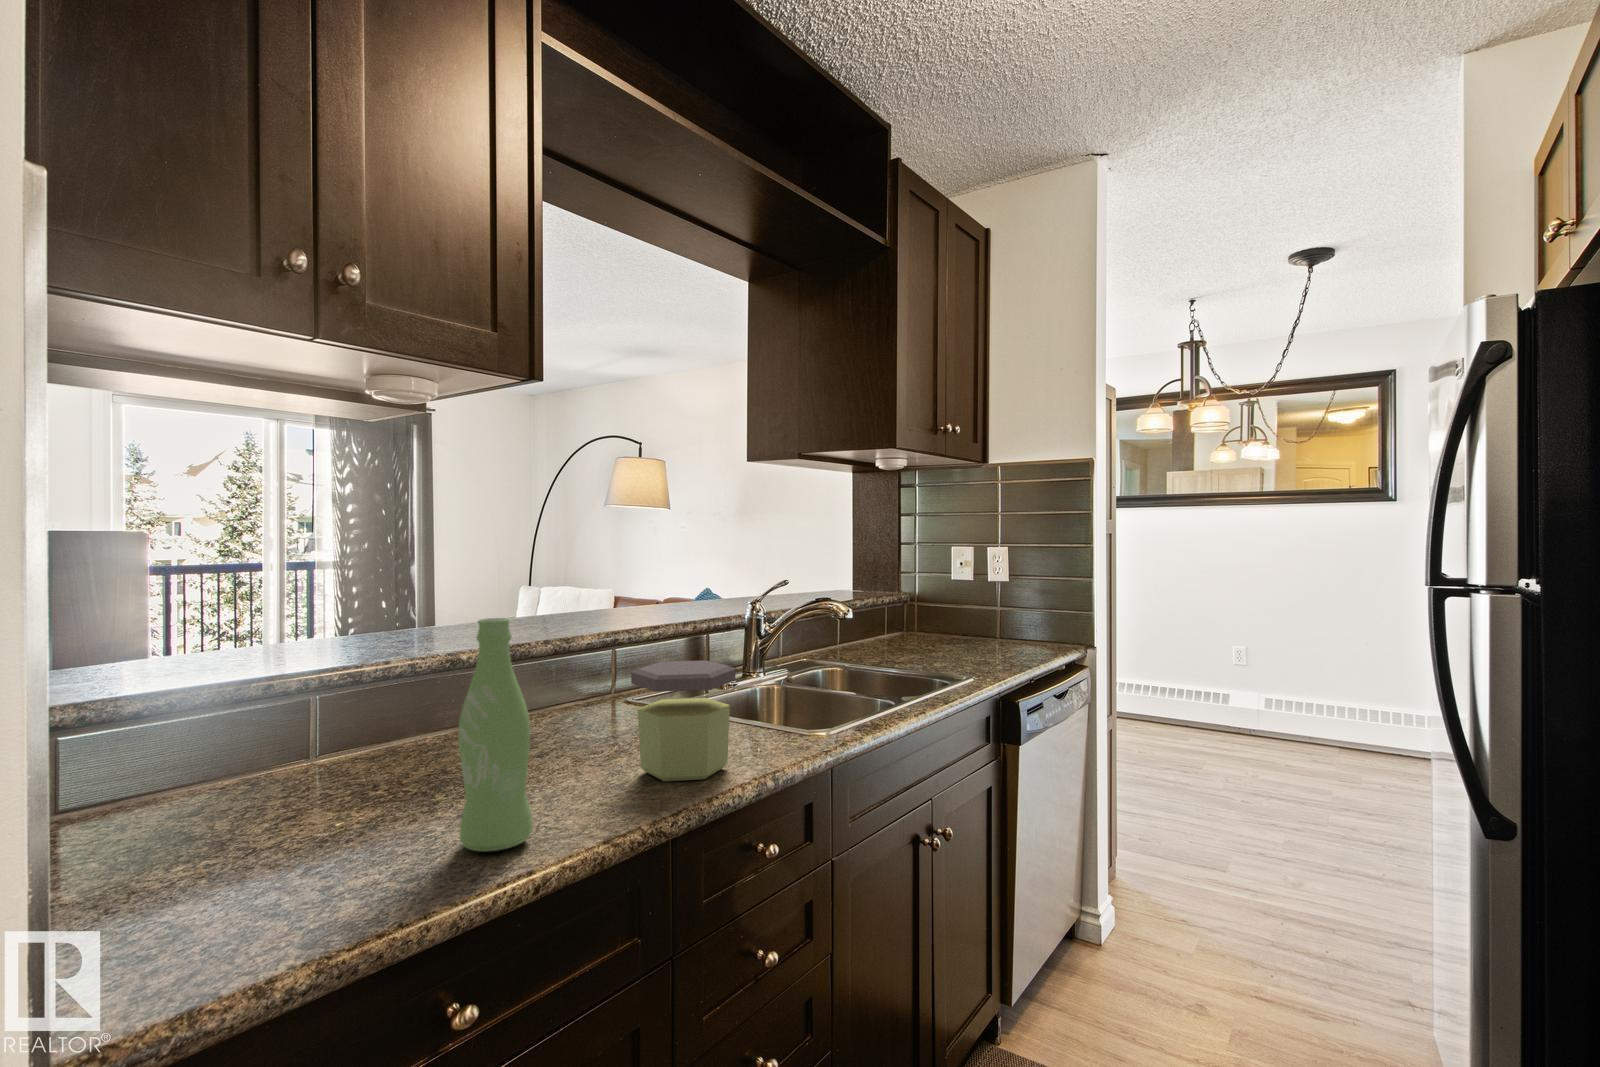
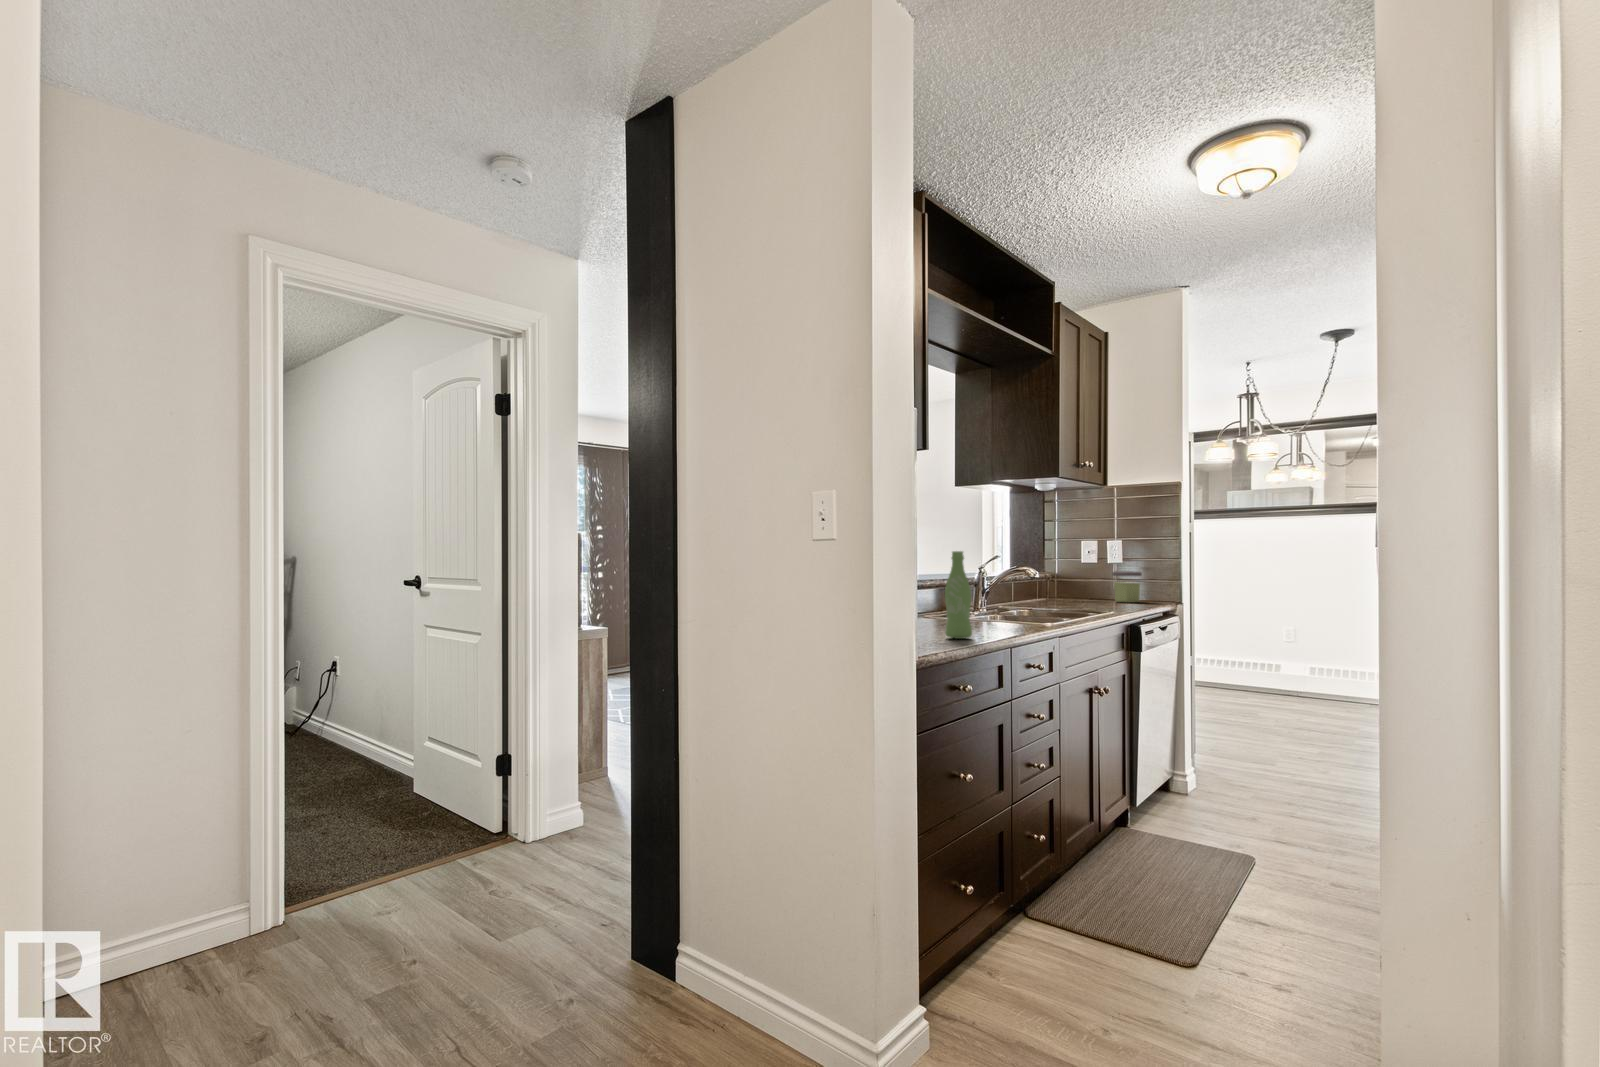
jar: present [631,660,736,781] -> present [1112,571,1142,602]

